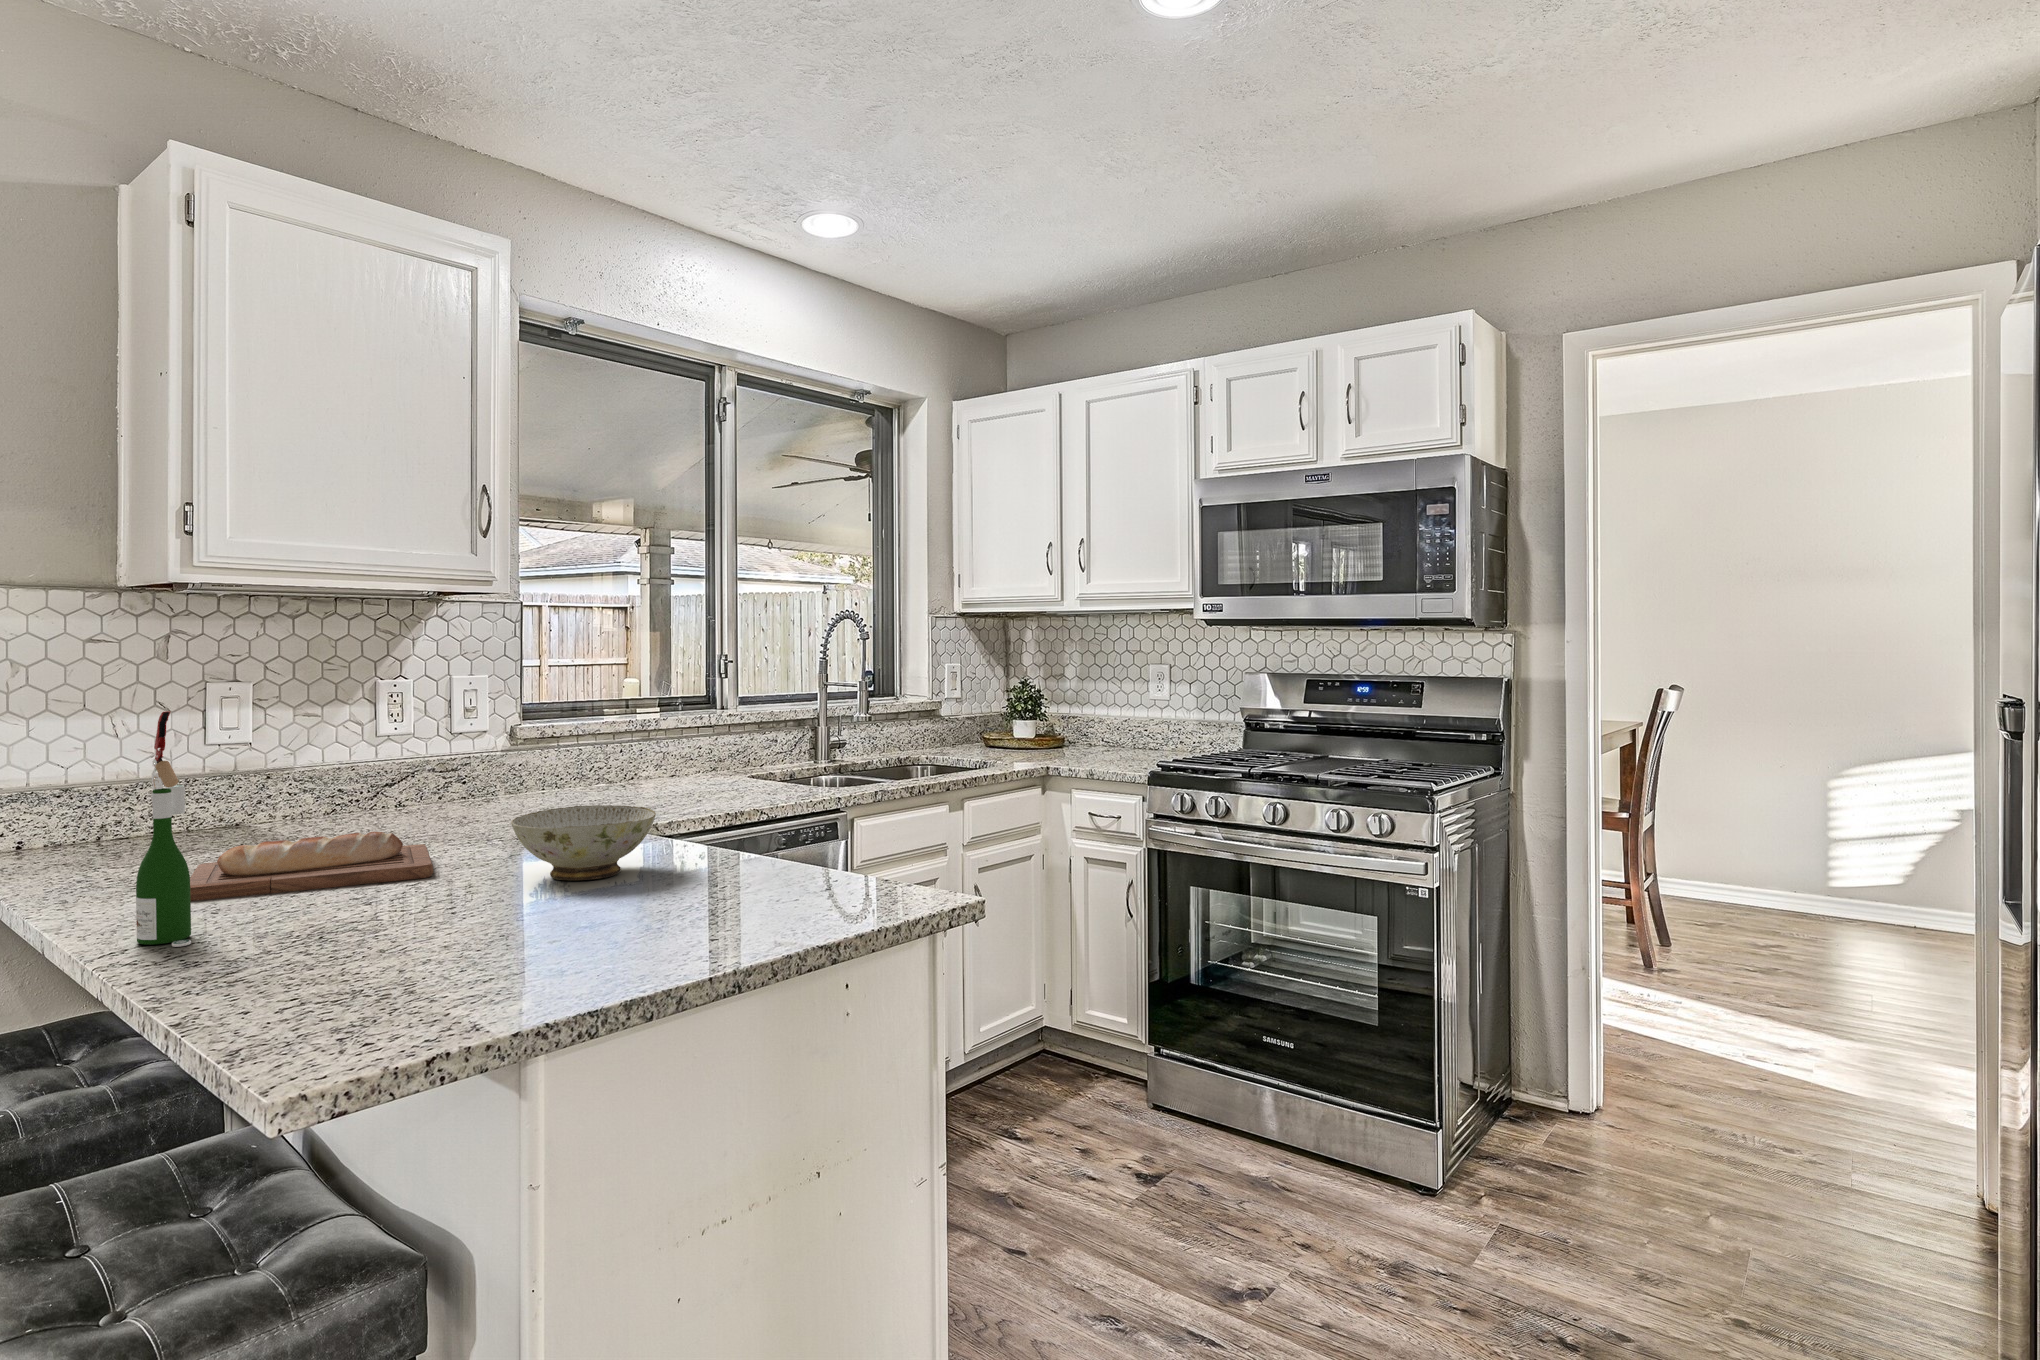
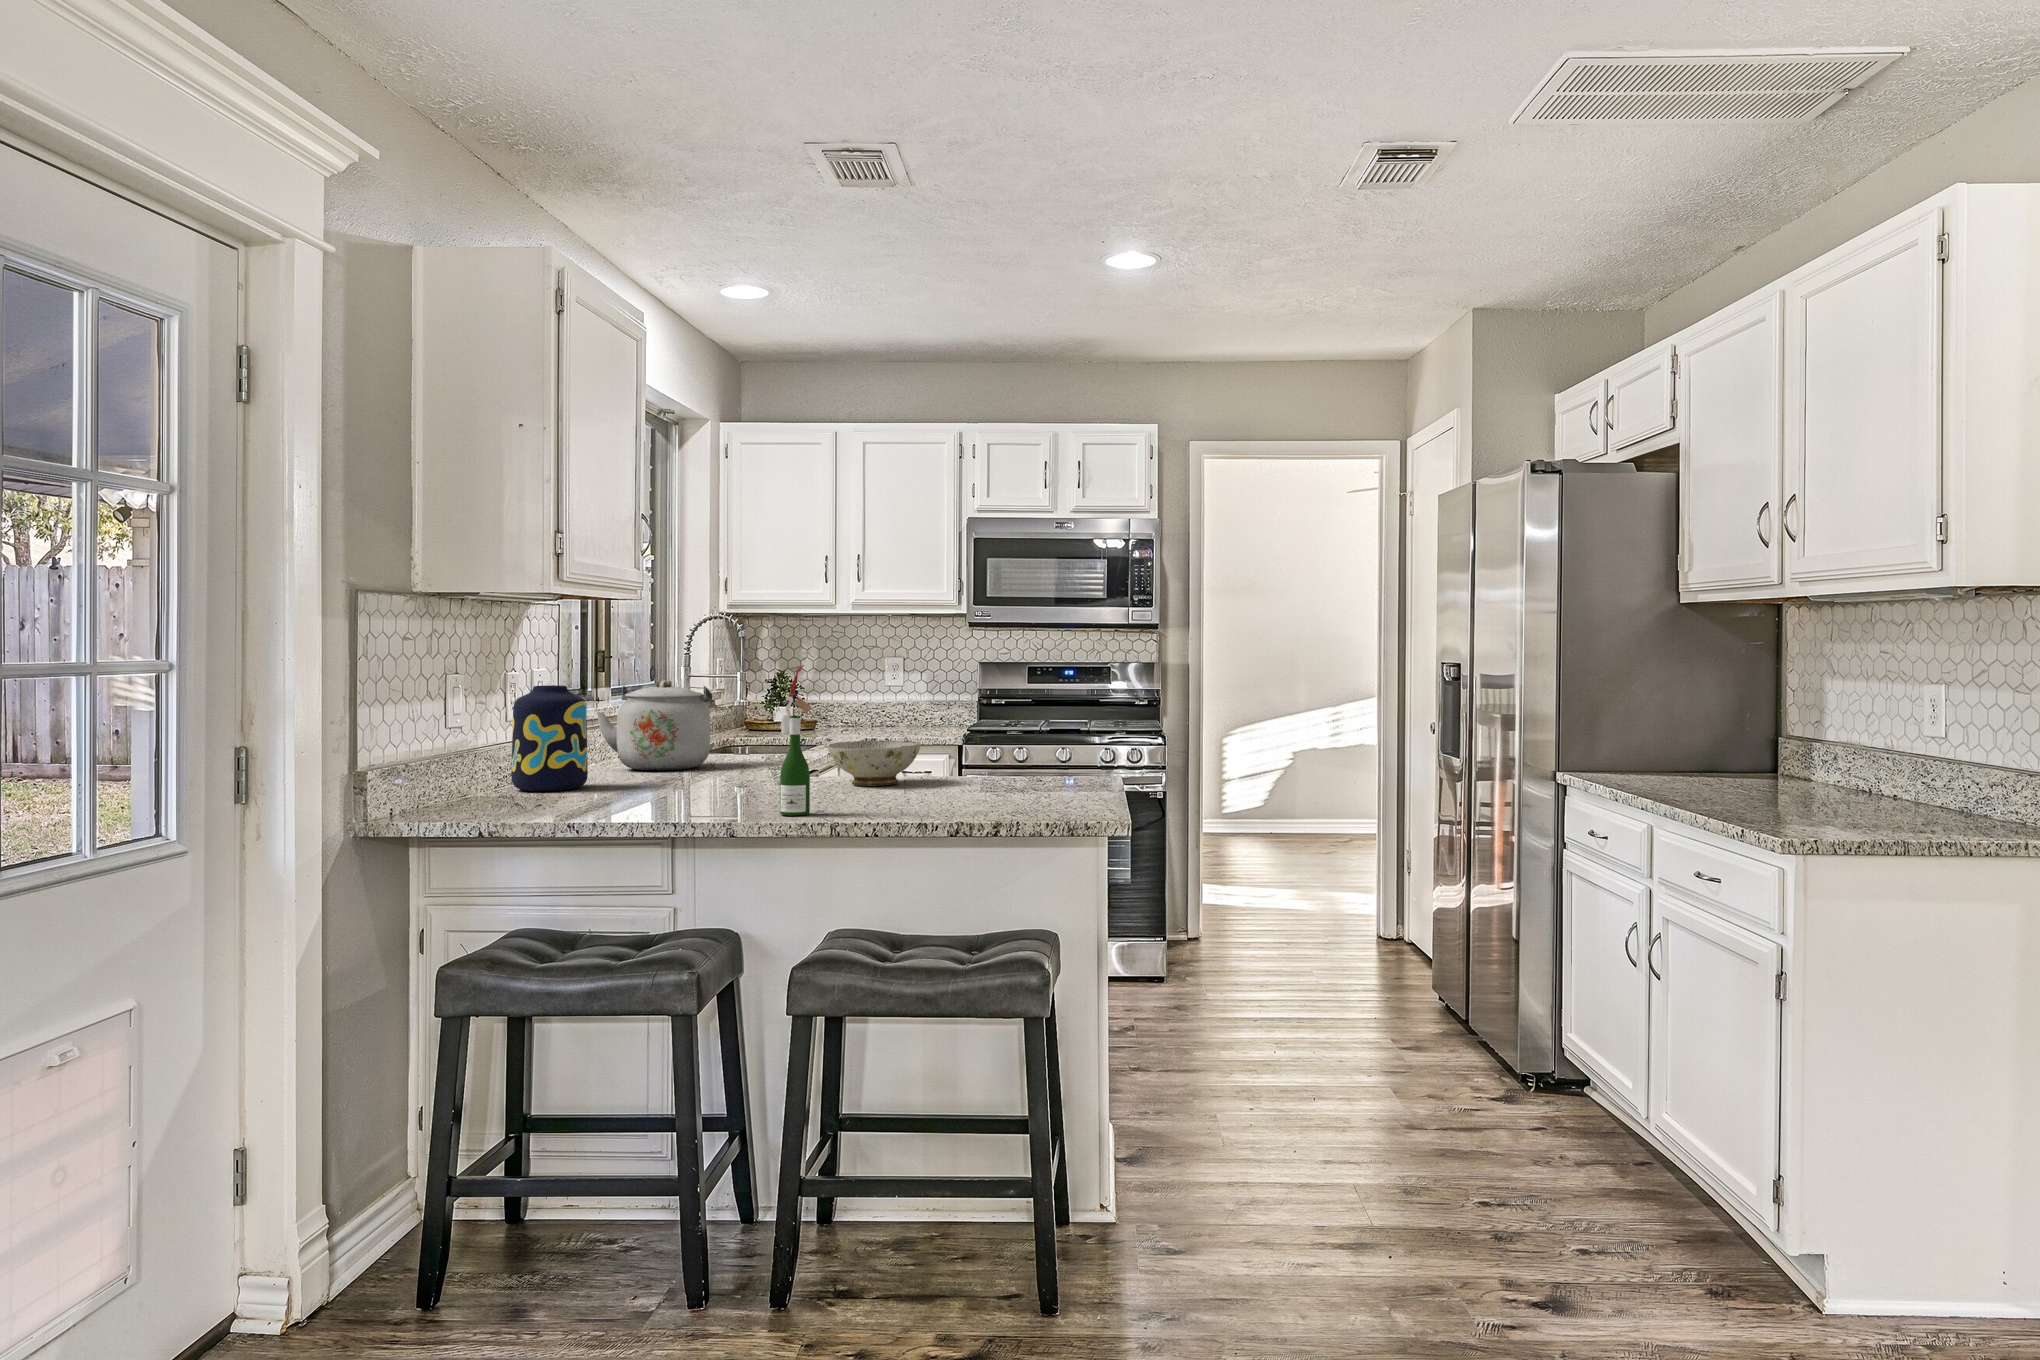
kettle: none [562,699,693,808] -> present [596,680,712,771]
vase: none [321,708,414,834] -> present [512,685,588,791]
bread loaf: present [190,832,433,901] -> none [613,766,782,811]

